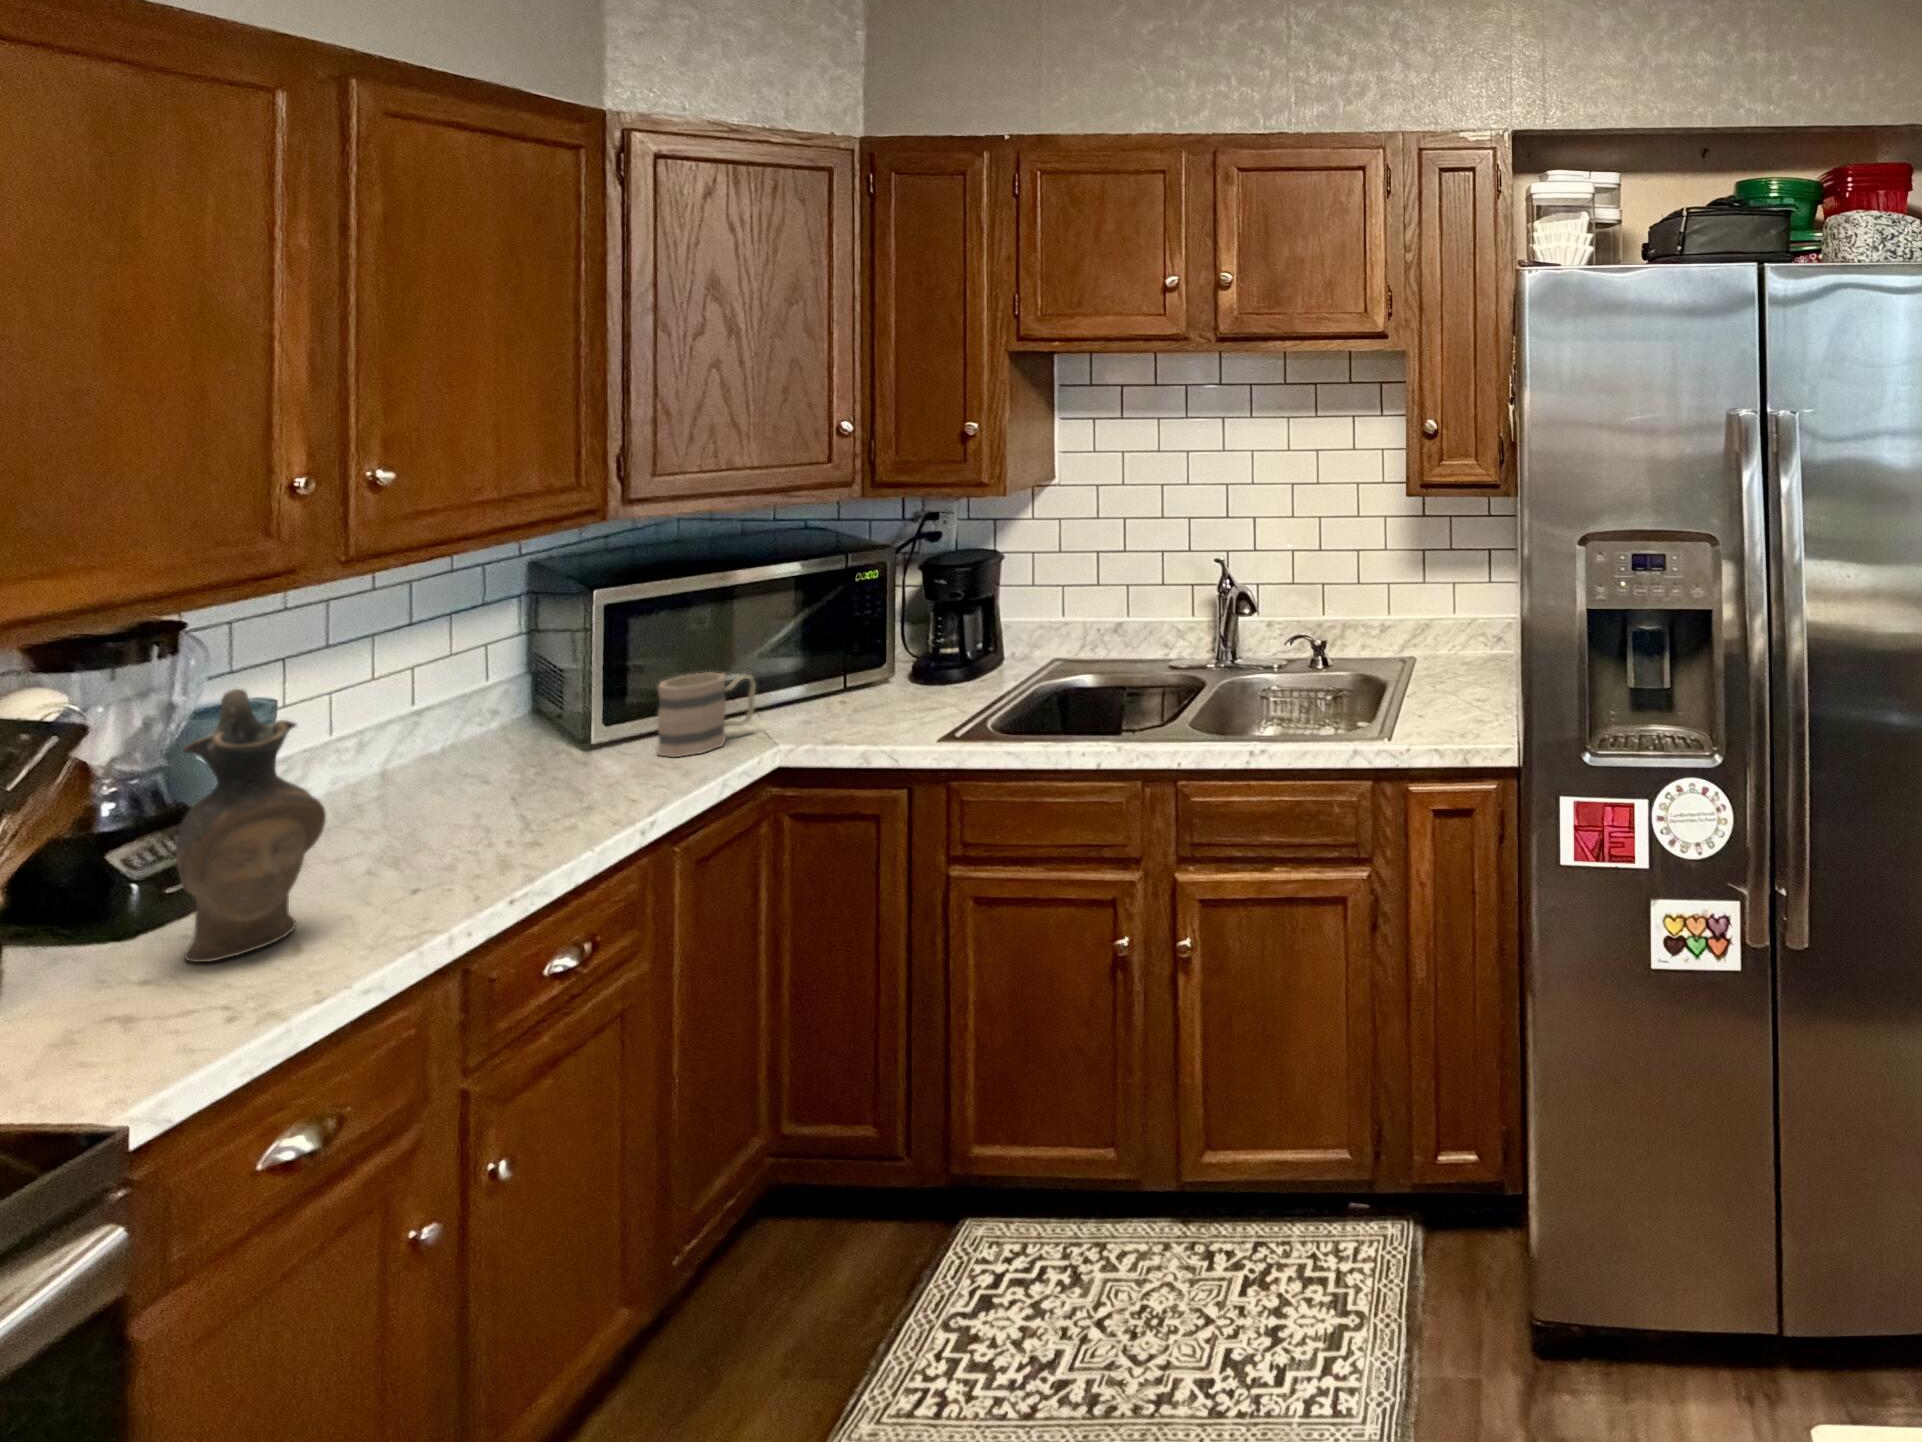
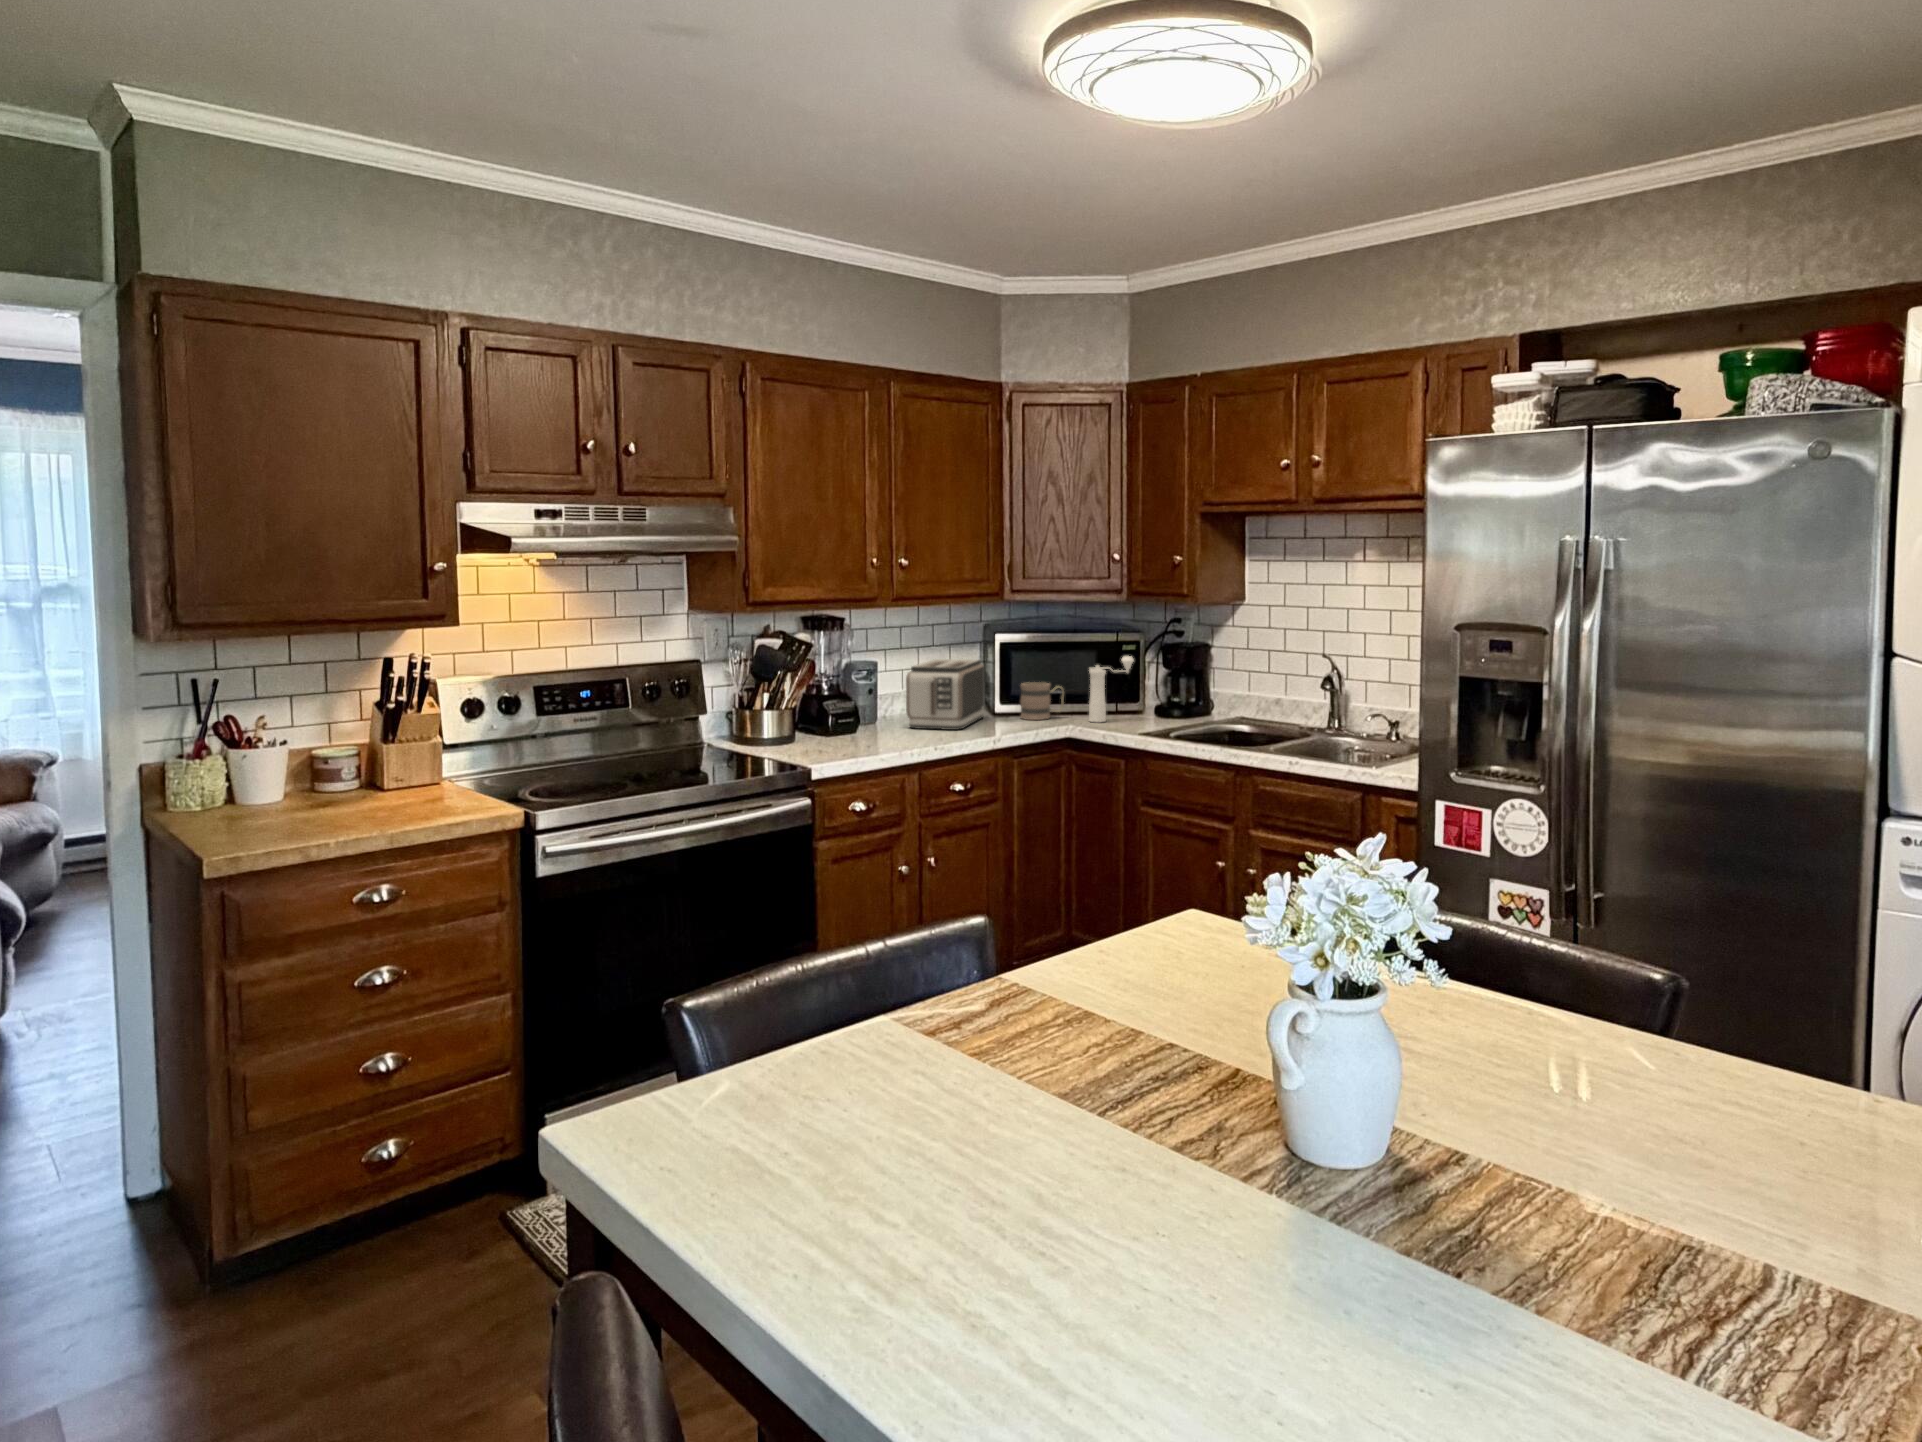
pepper mill: none [817,599,902,734] -> present [1089,656,1134,722]
toaster: none [368,653,568,858] -> present [906,659,985,730]
ceramic pitcher: present [176,689,326,962] -> none [844,641,884,740]

